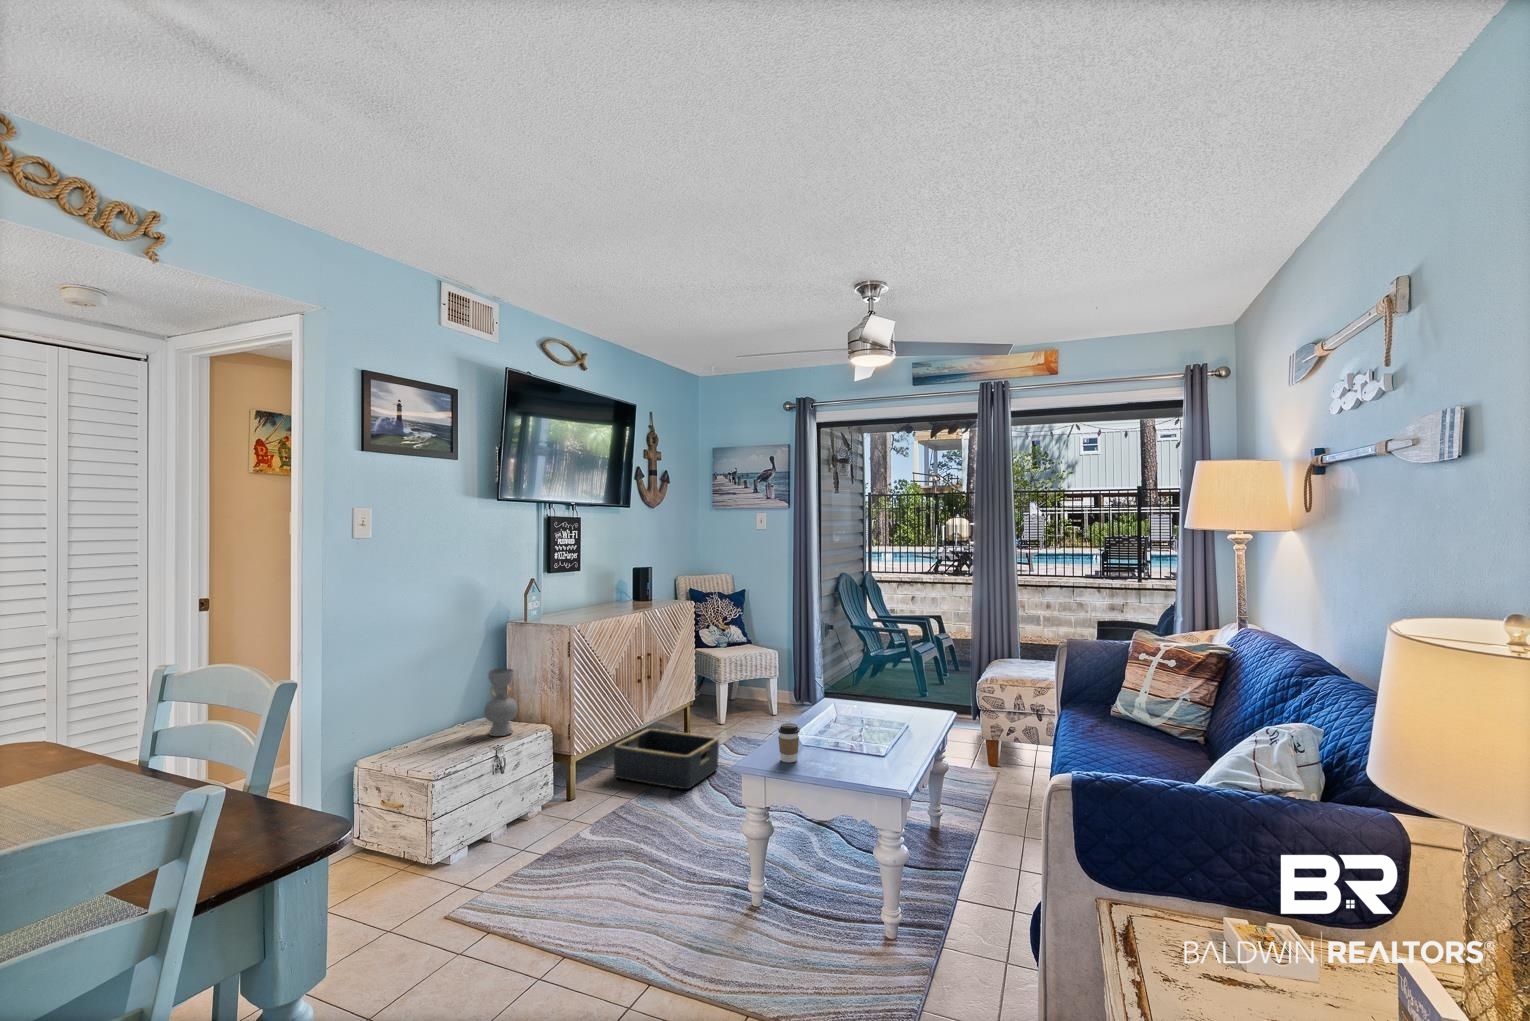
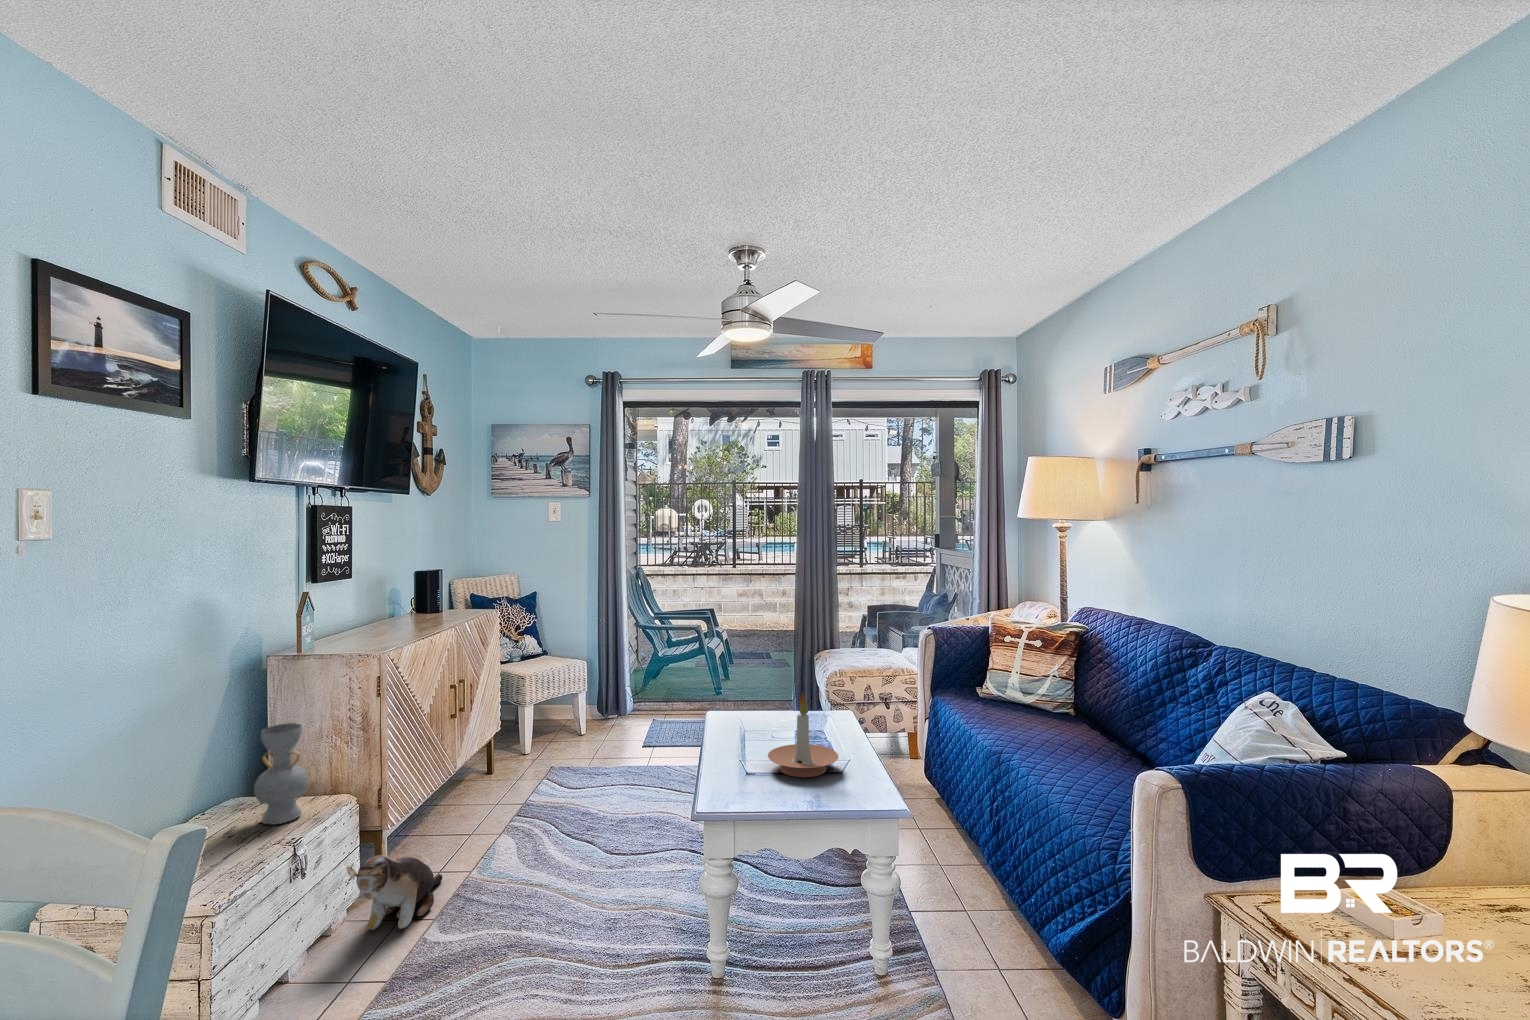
candle holder: none [827,682,890,757] -> present [768,693,838,777]
coffee cup: present [778,723,800,762] -> none [732,750,758,797]
basket: present [614,729,719,789] -> none [427,773,561,845]
plush toy: none [531,769,610,826] -> present [347,854,443,930]

